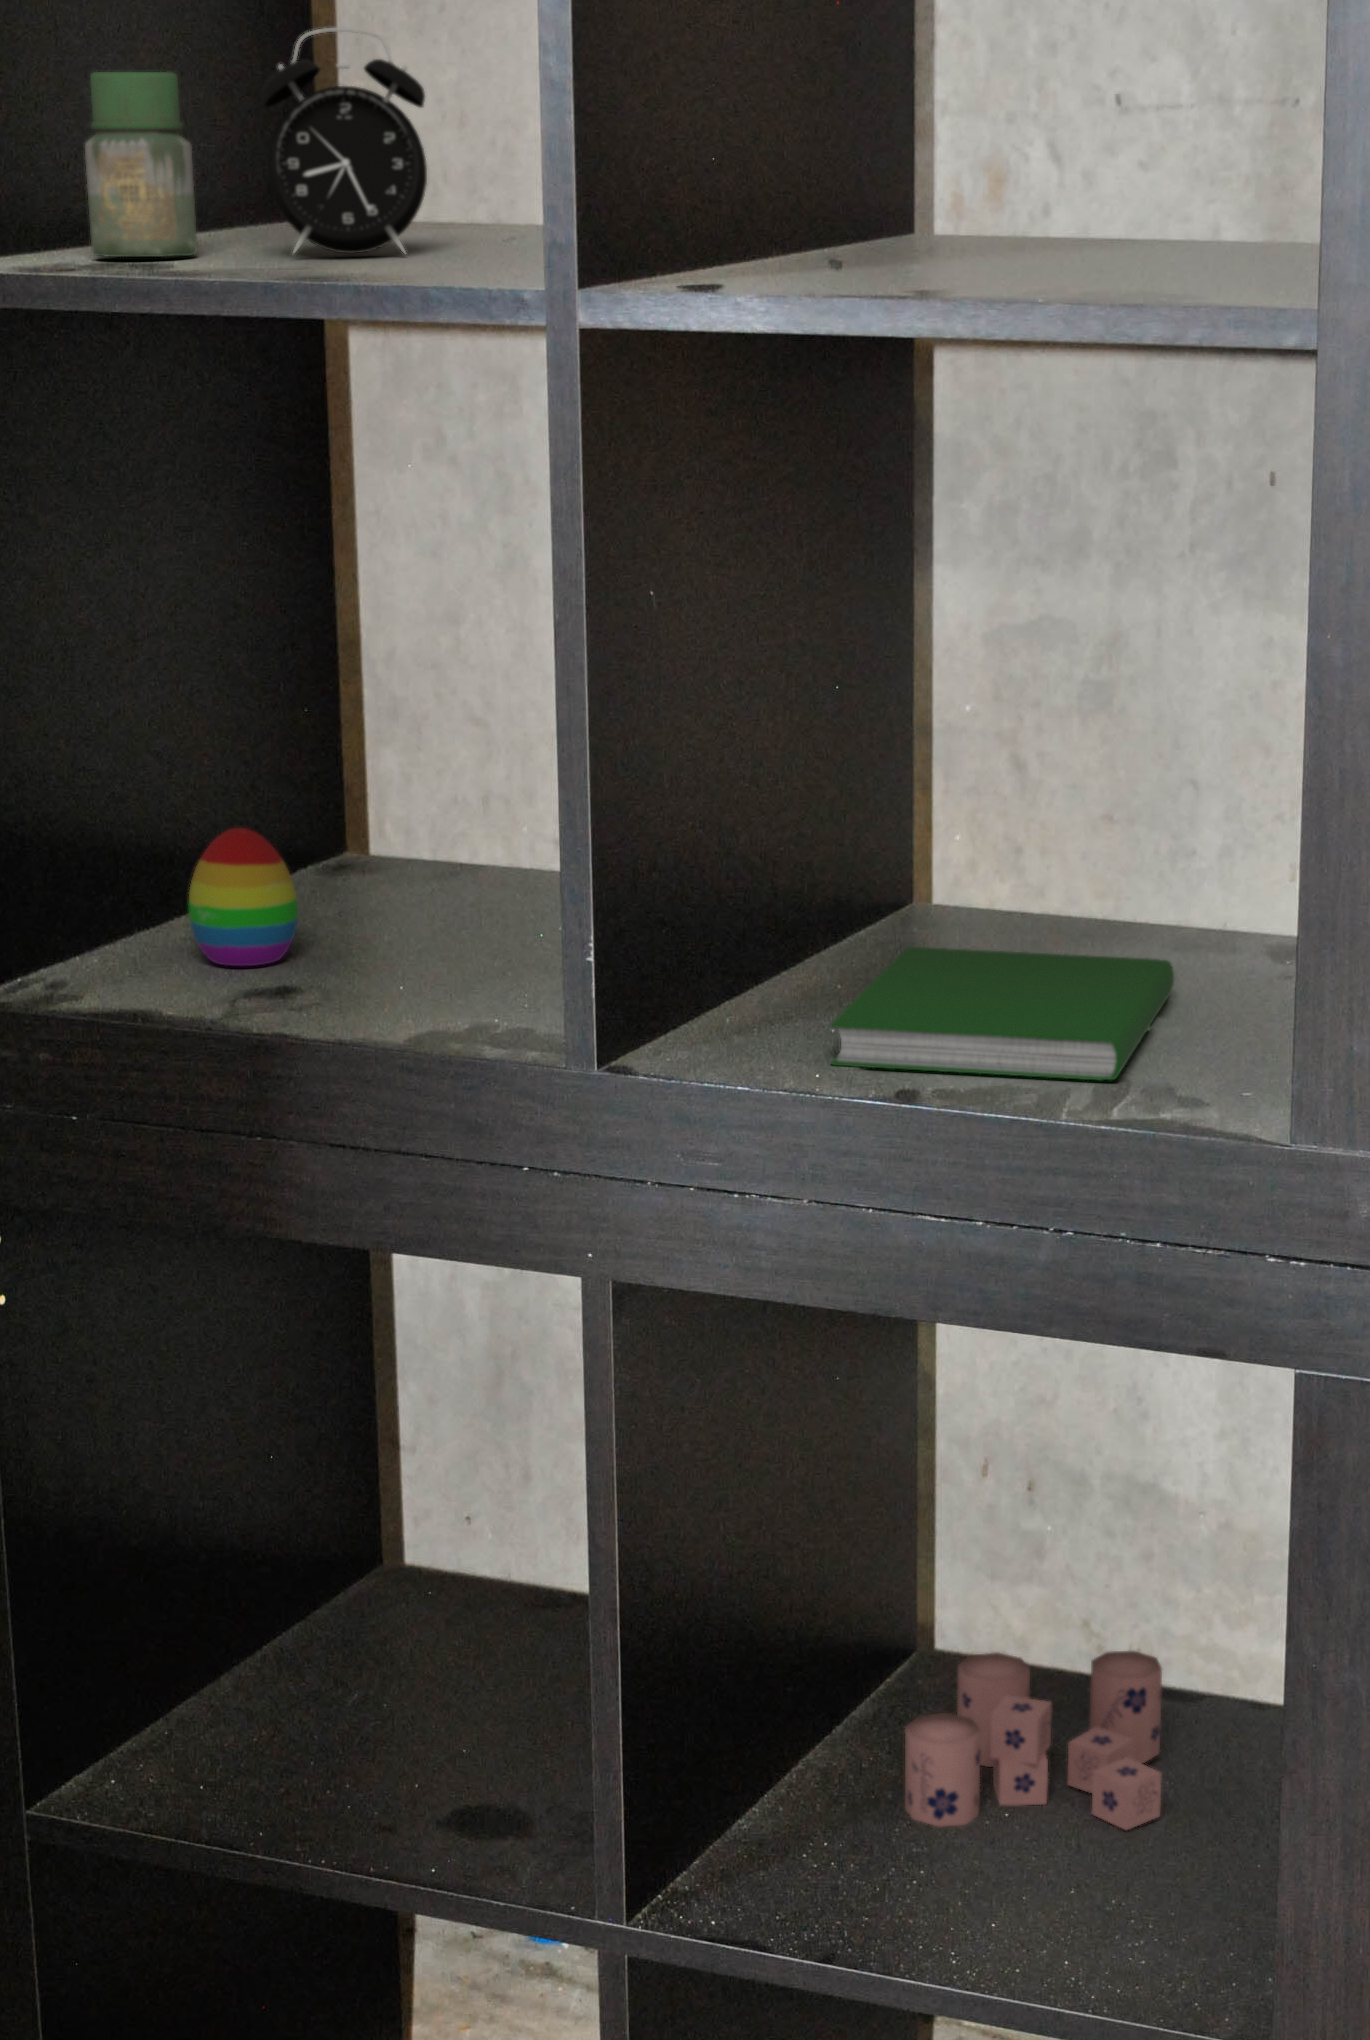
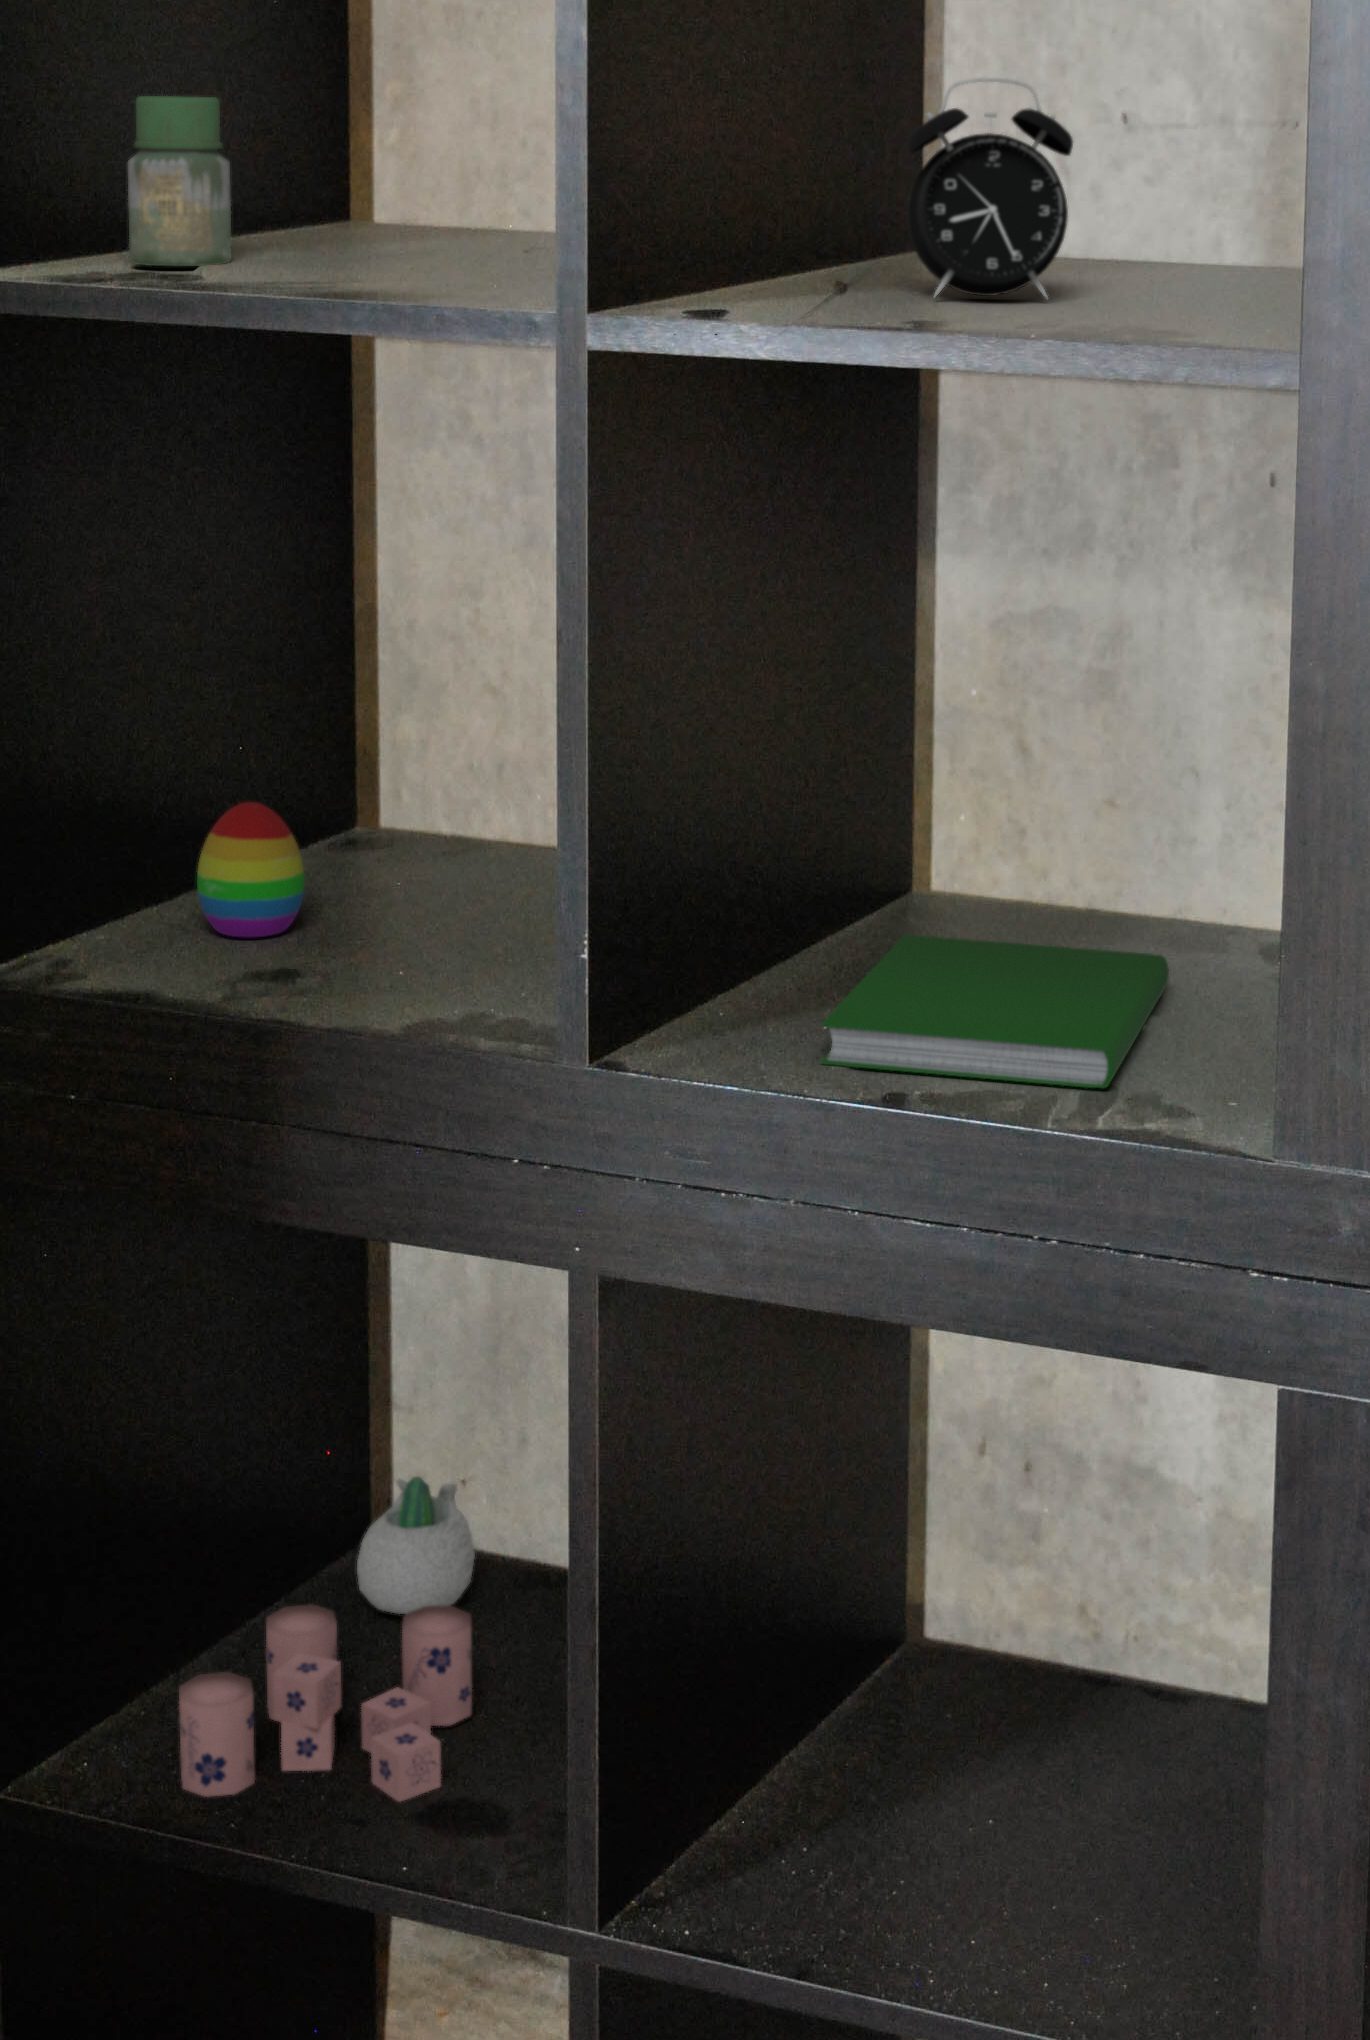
alarm clock: present [261,28,427,253] -> present [906,78,1073,298]
succulent planter: none [372,1515,488,1648] -> present [357,1476,475,1614]
candle: present [905,1651,1162,1830] -> present [179,1604,472,1802]

